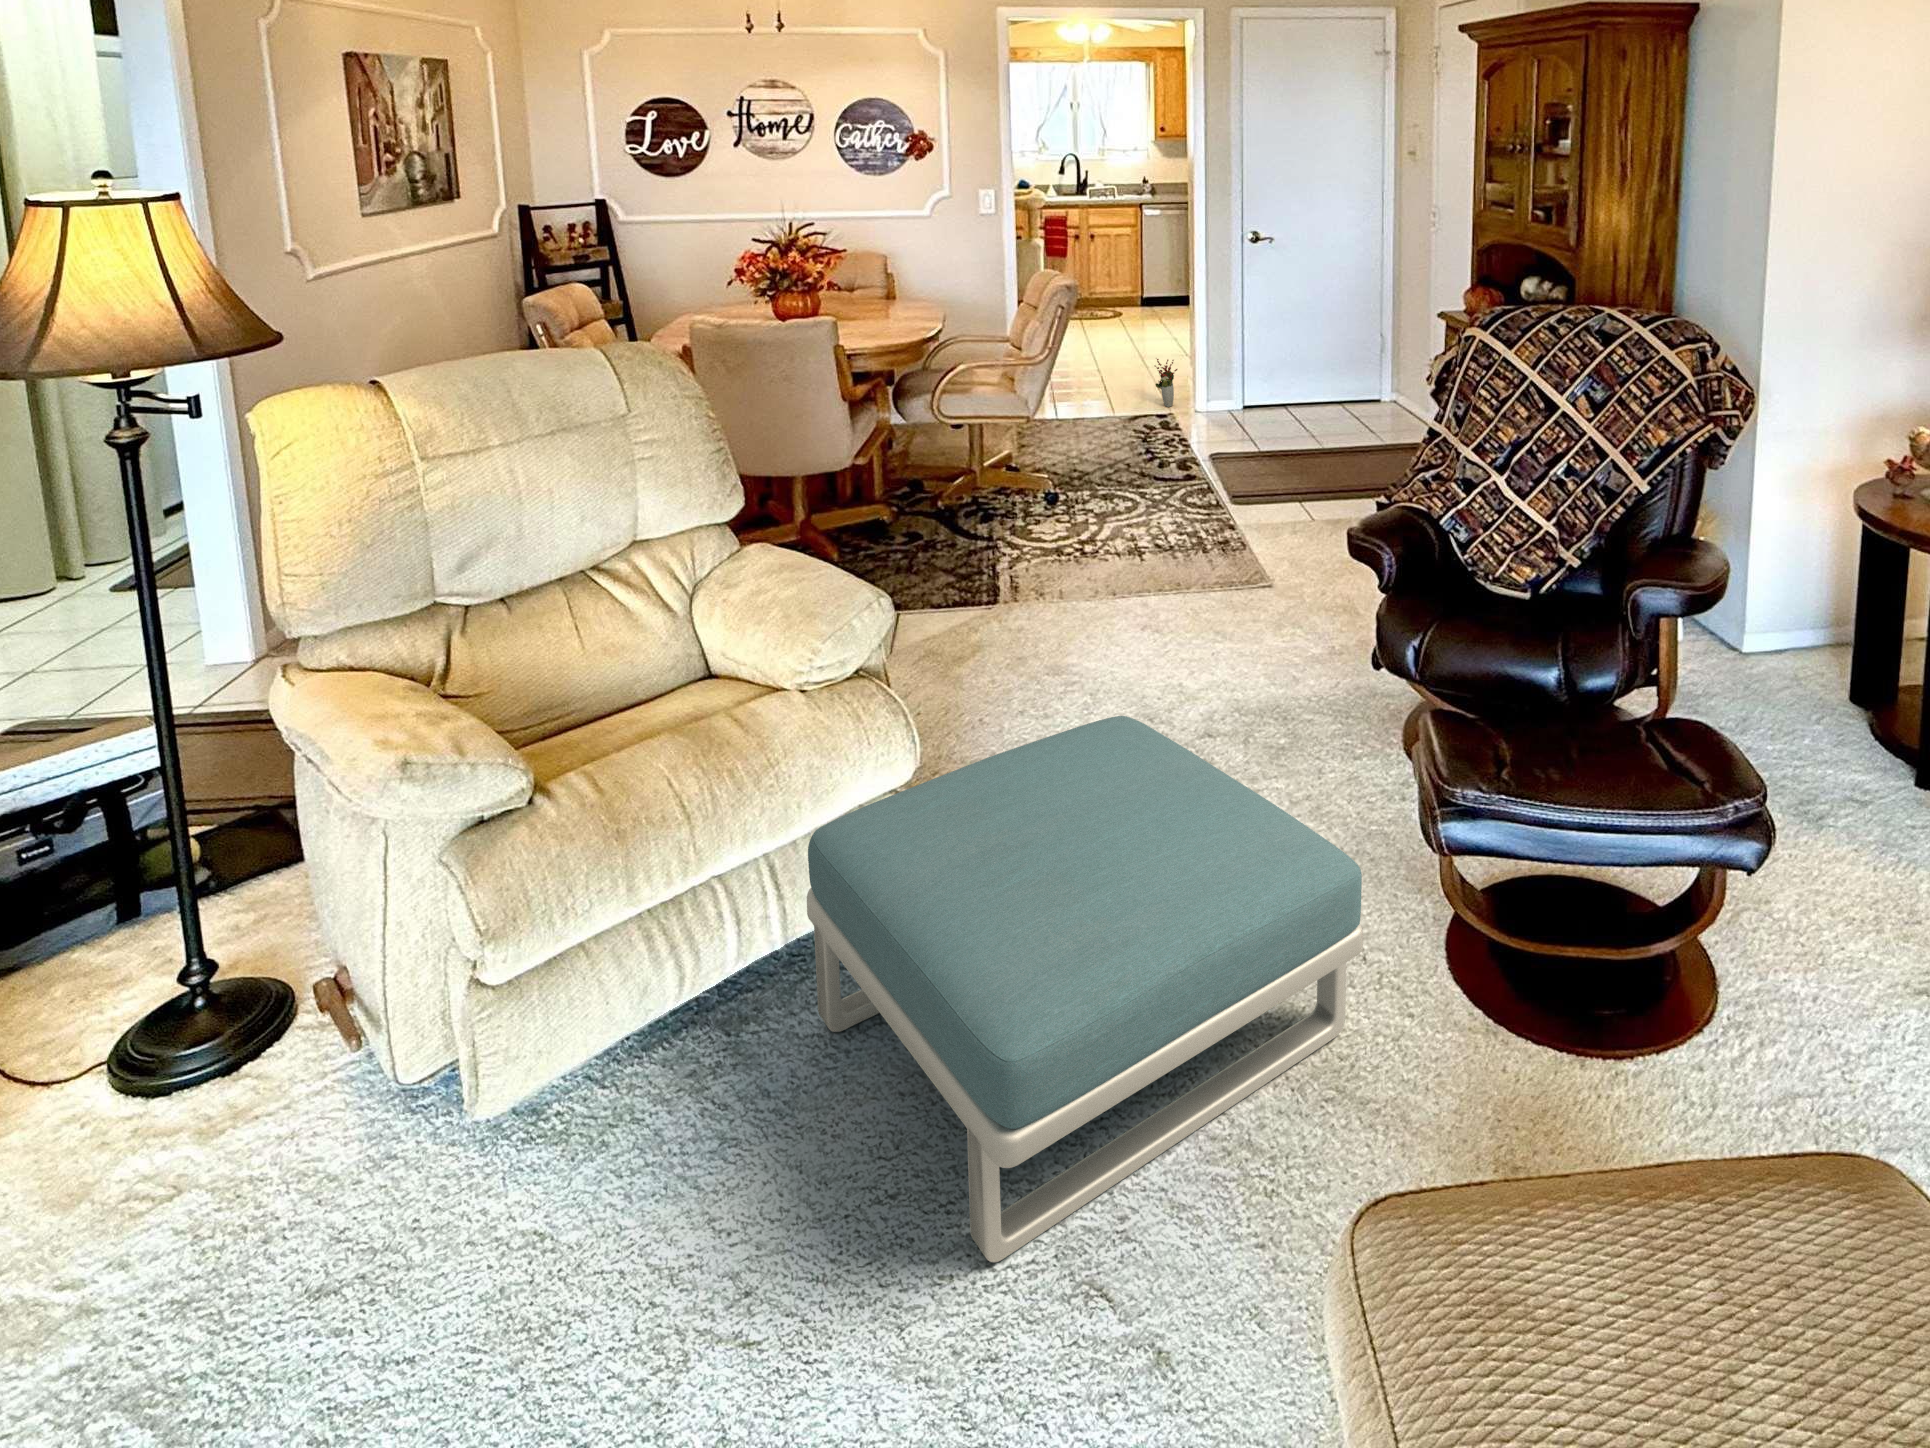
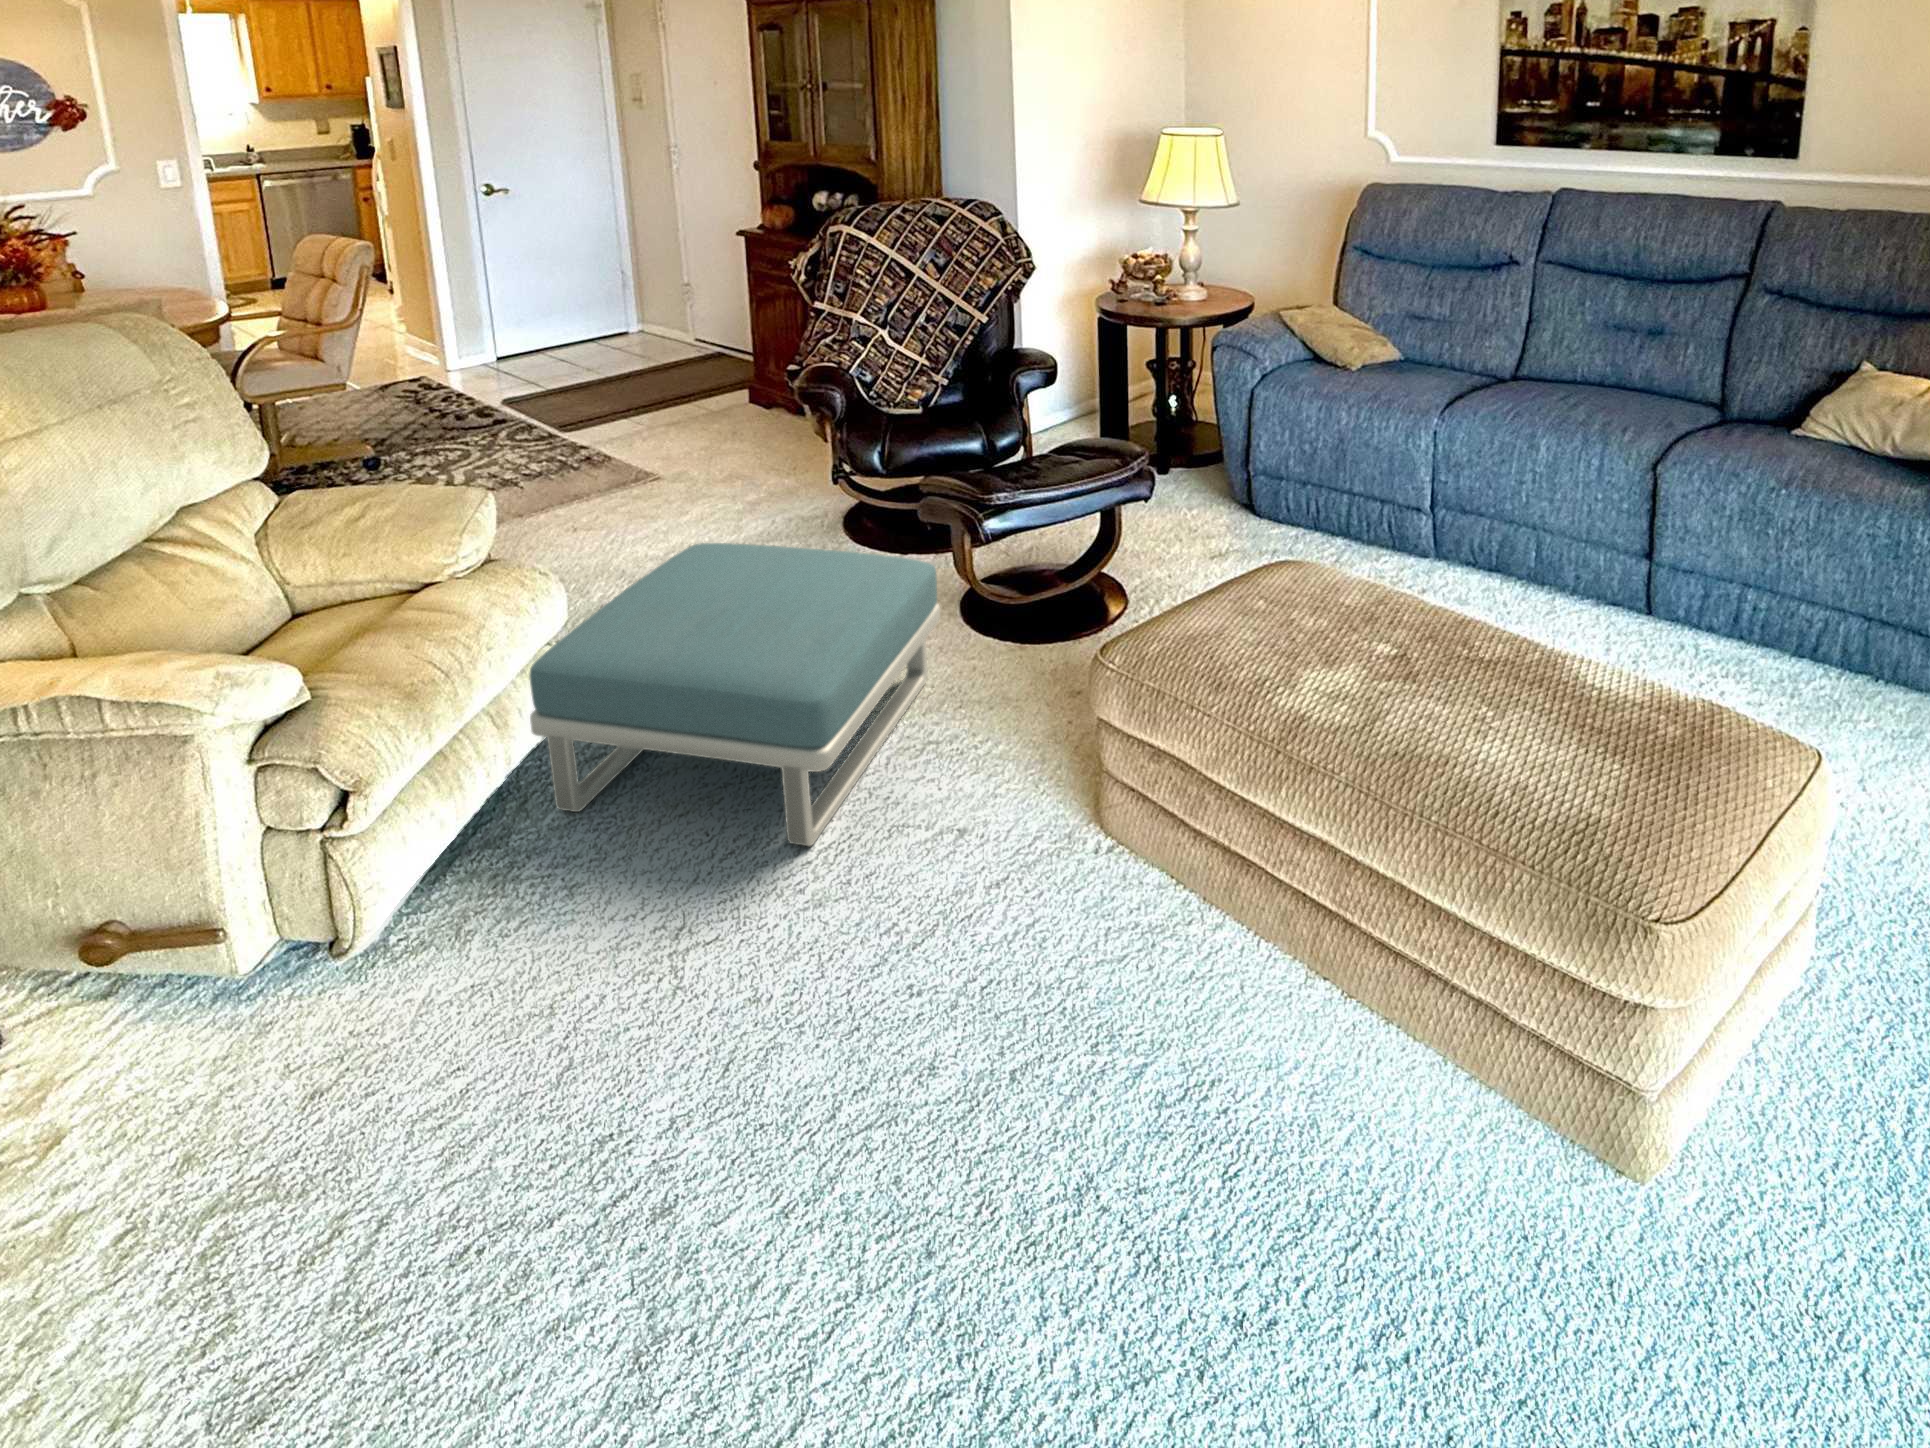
decorative plant: present [1155,359,1177,407] -> none [396,318,424,367]

